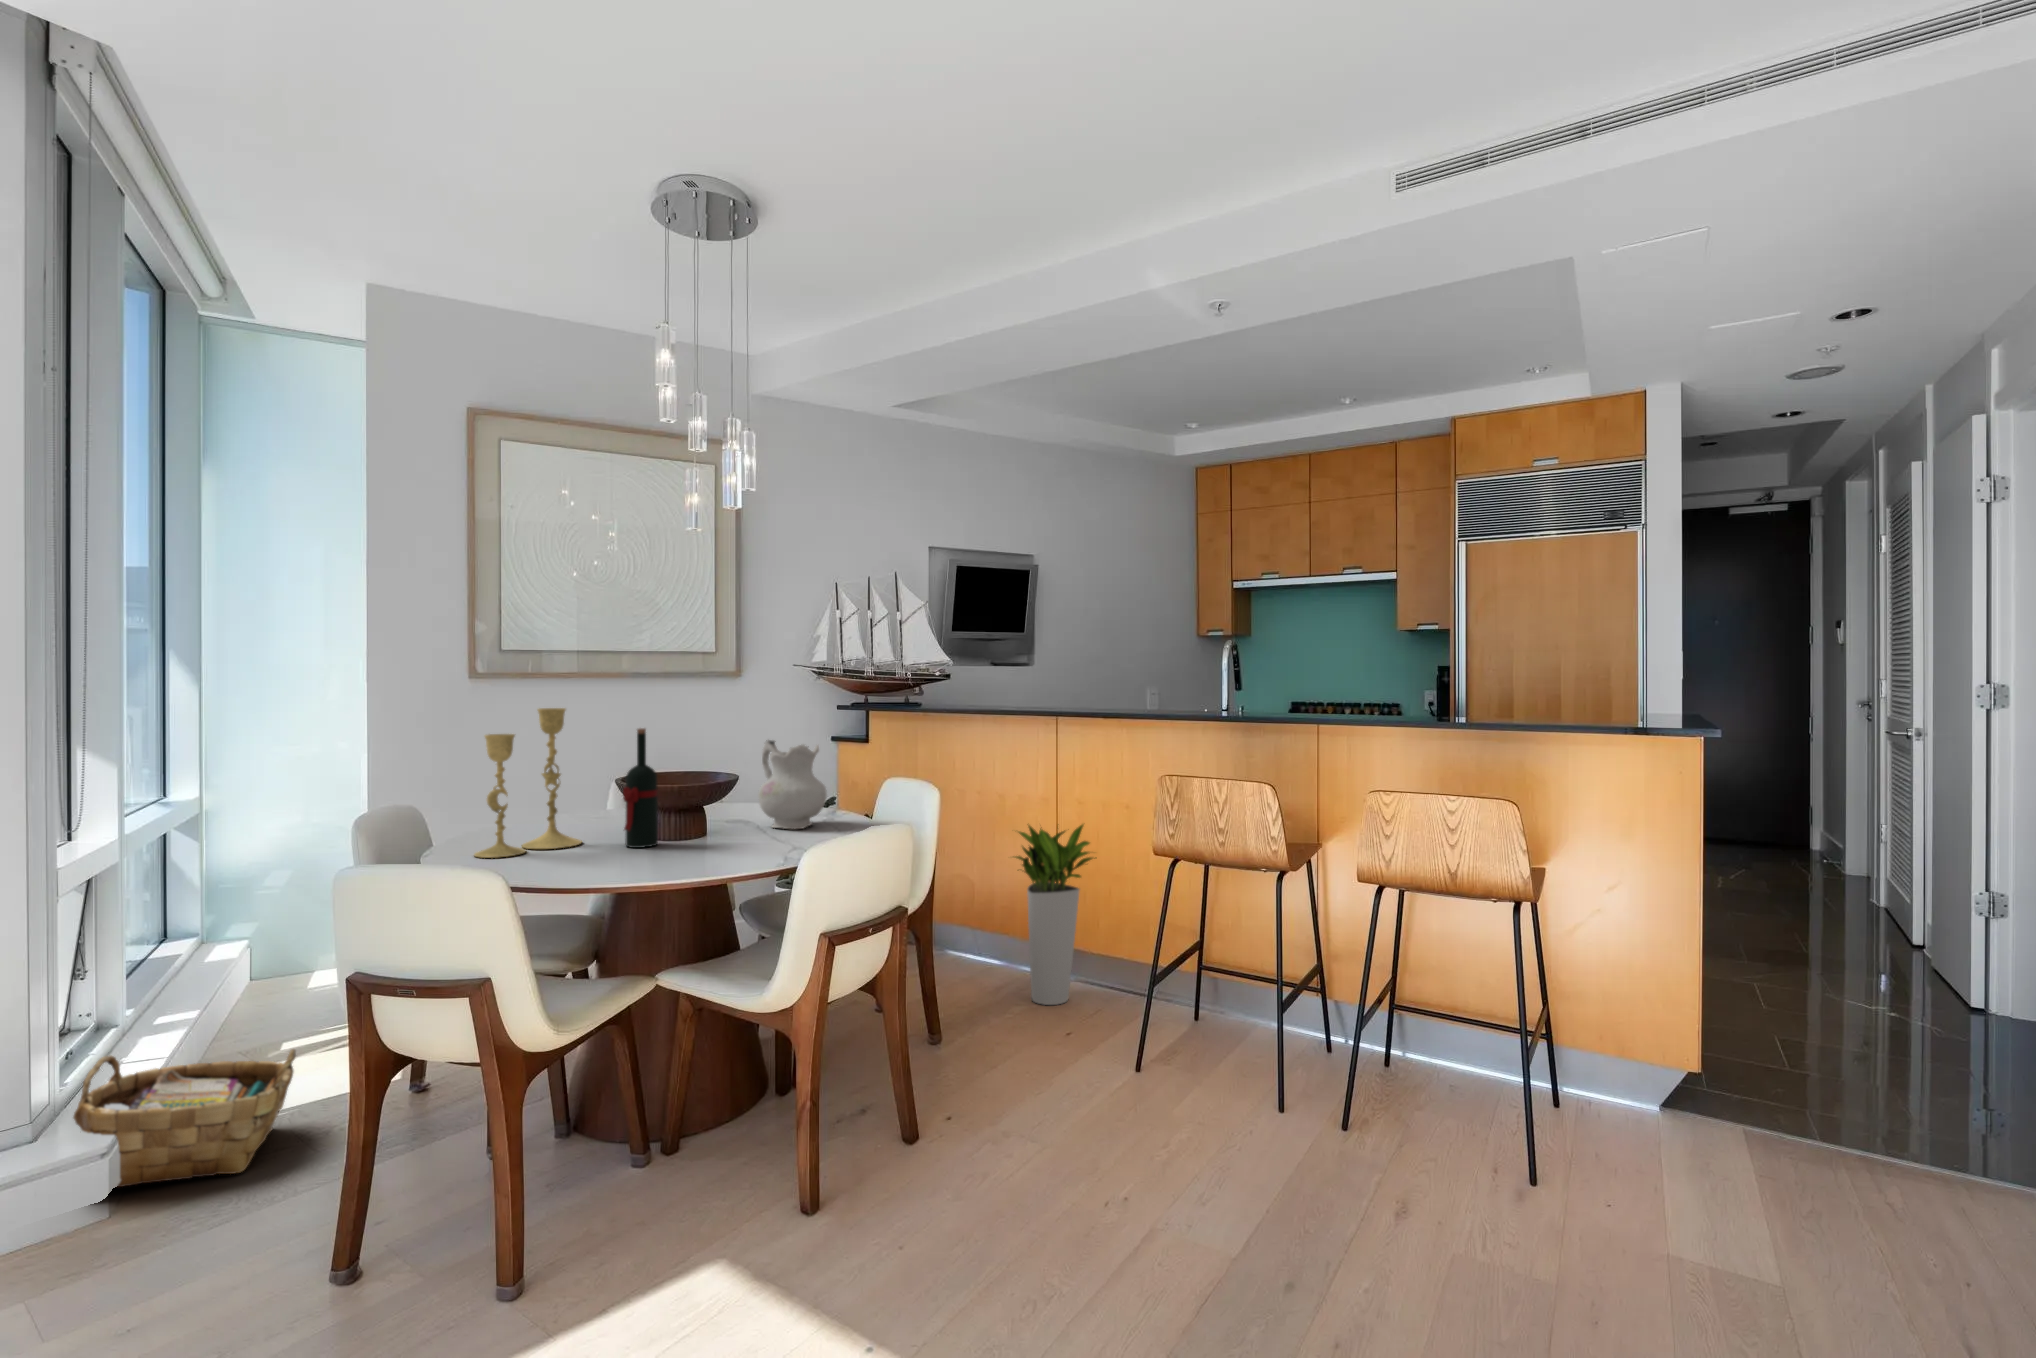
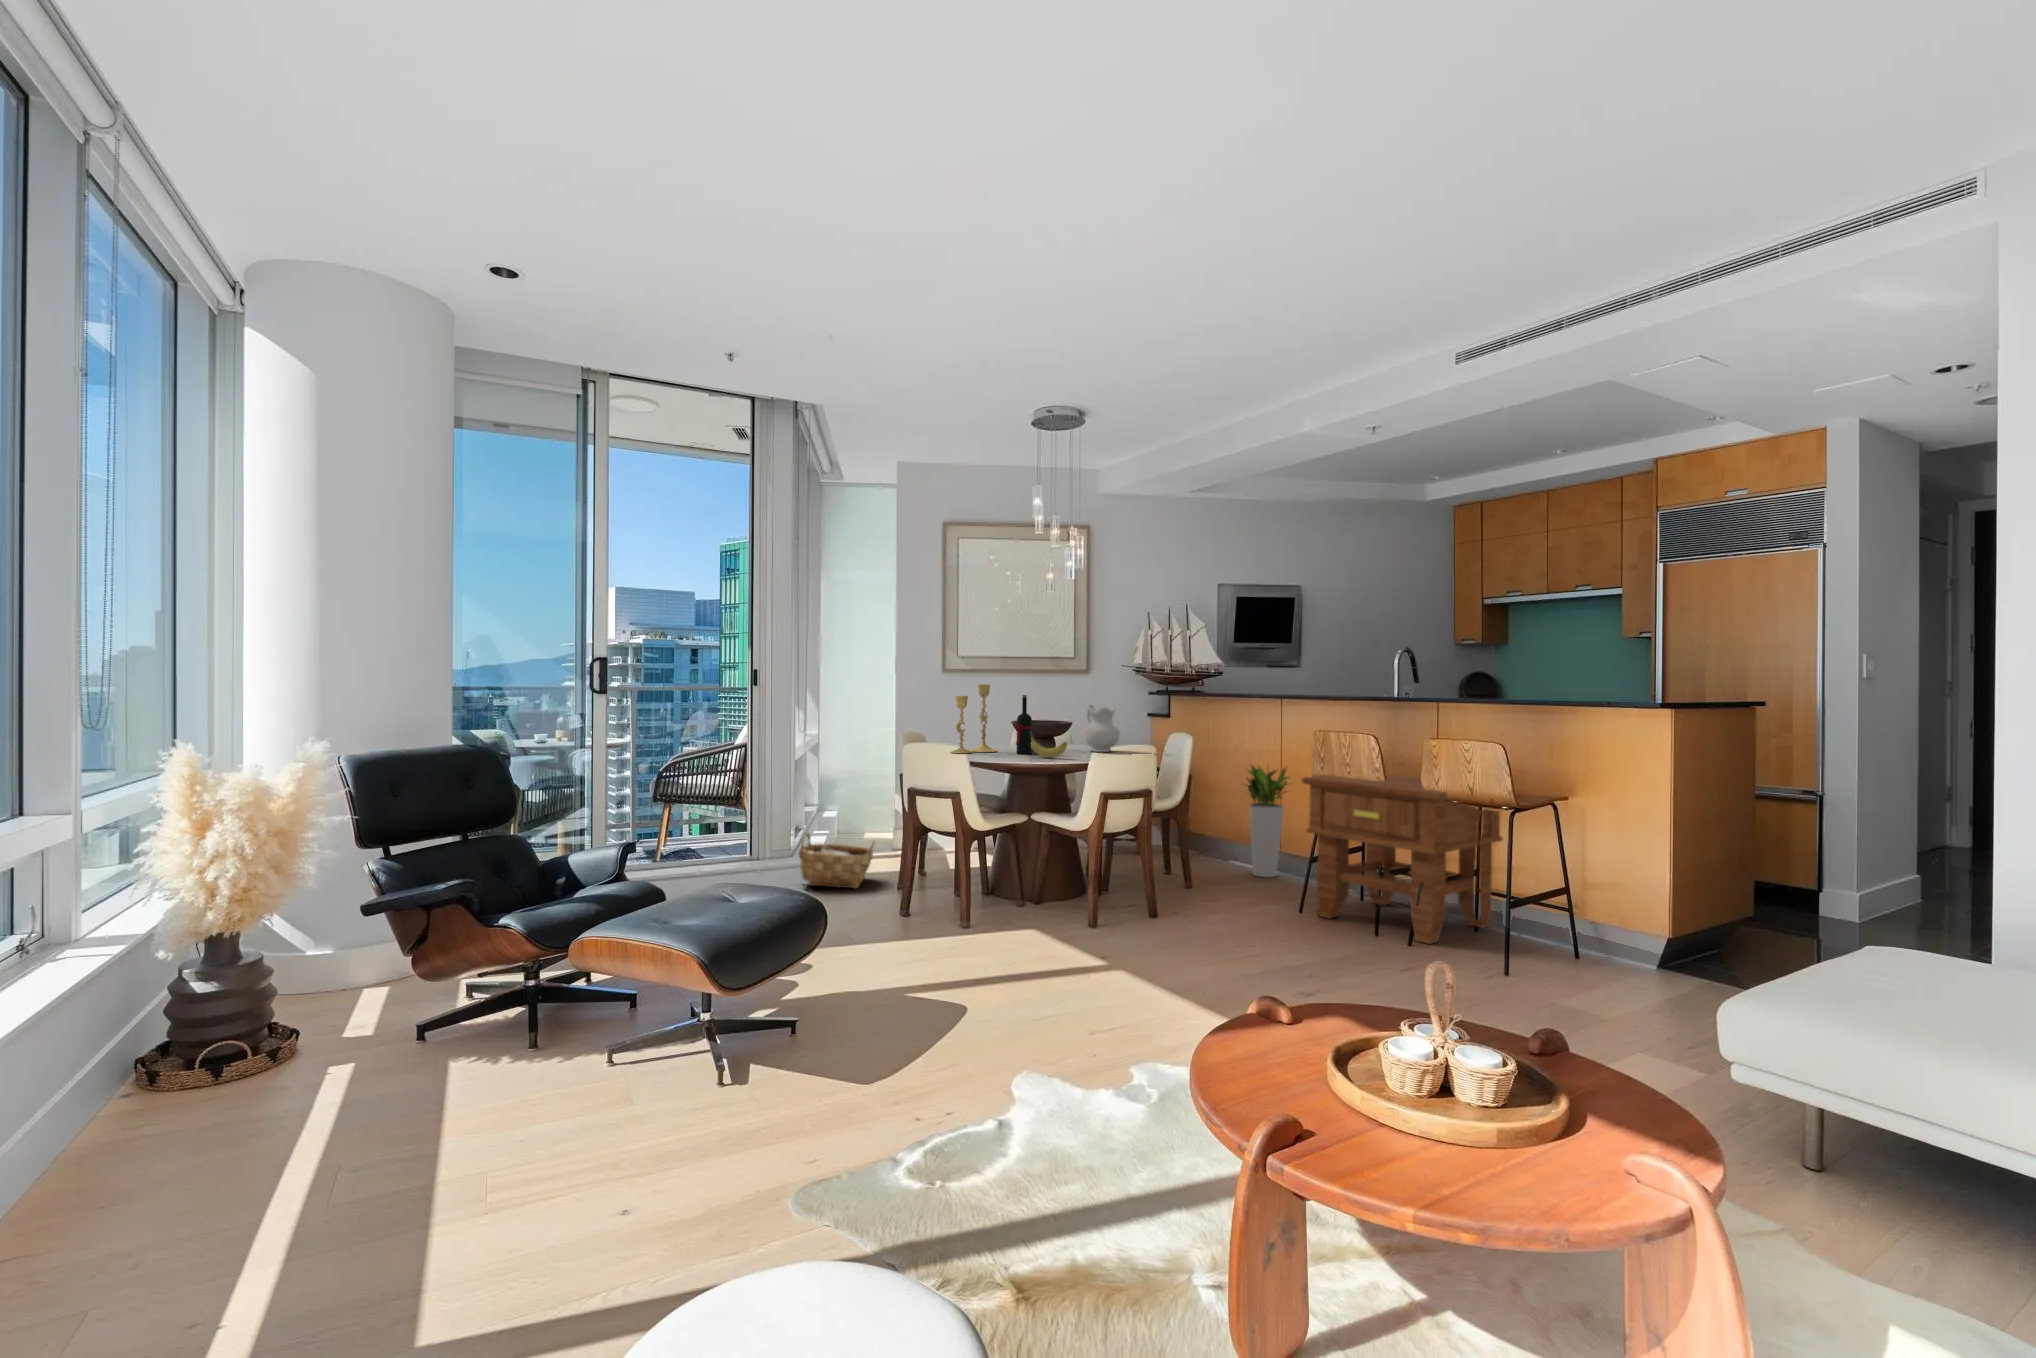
fruit: none [656,803,738,857] -> present [1031,736,1067,758]
side table: none [1161,830,1458,1146] -> present [1302,775,1503,944]

